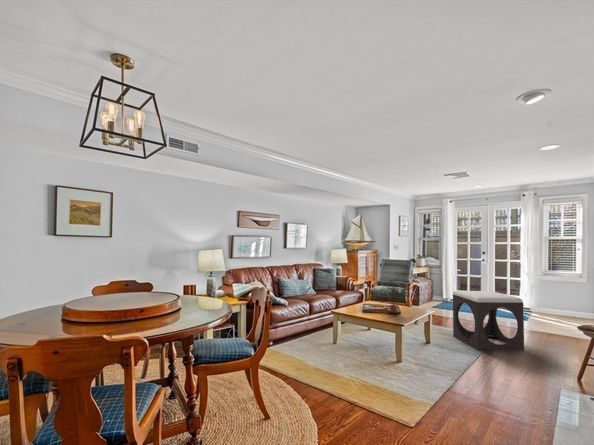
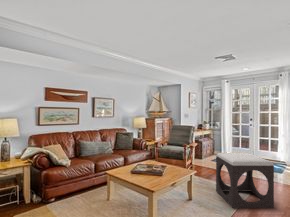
potted plant: present [381,279,408,313] -> none [149,144,172,175]

